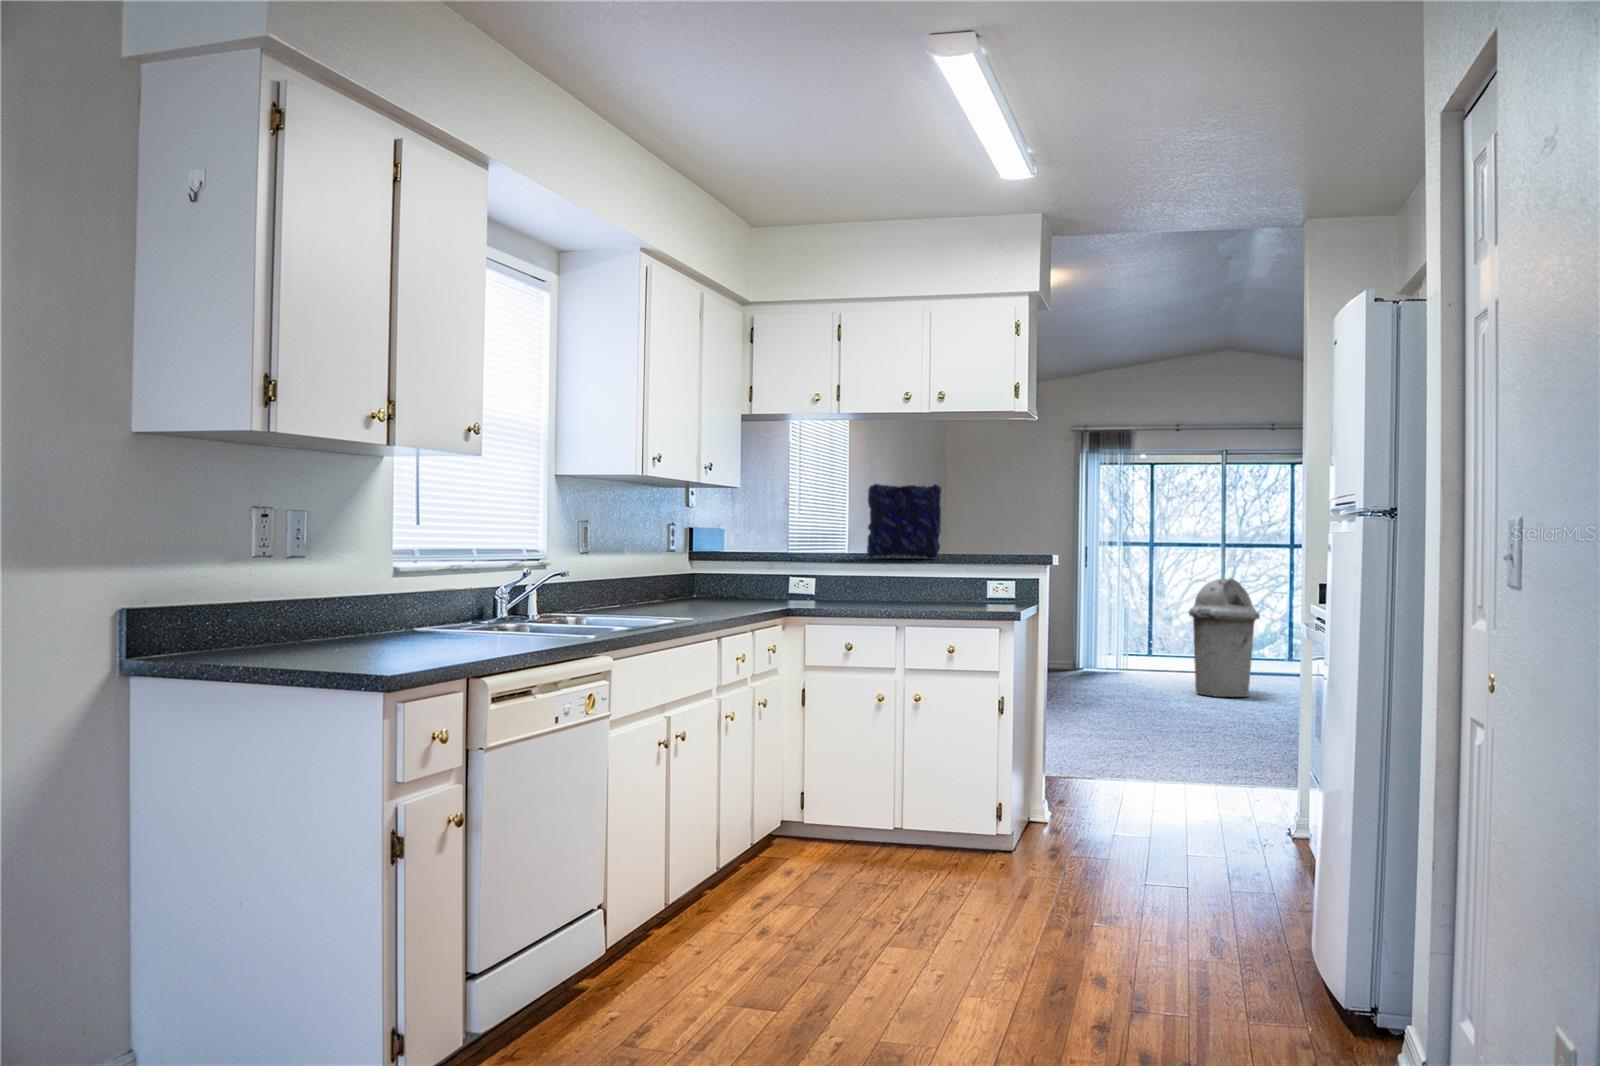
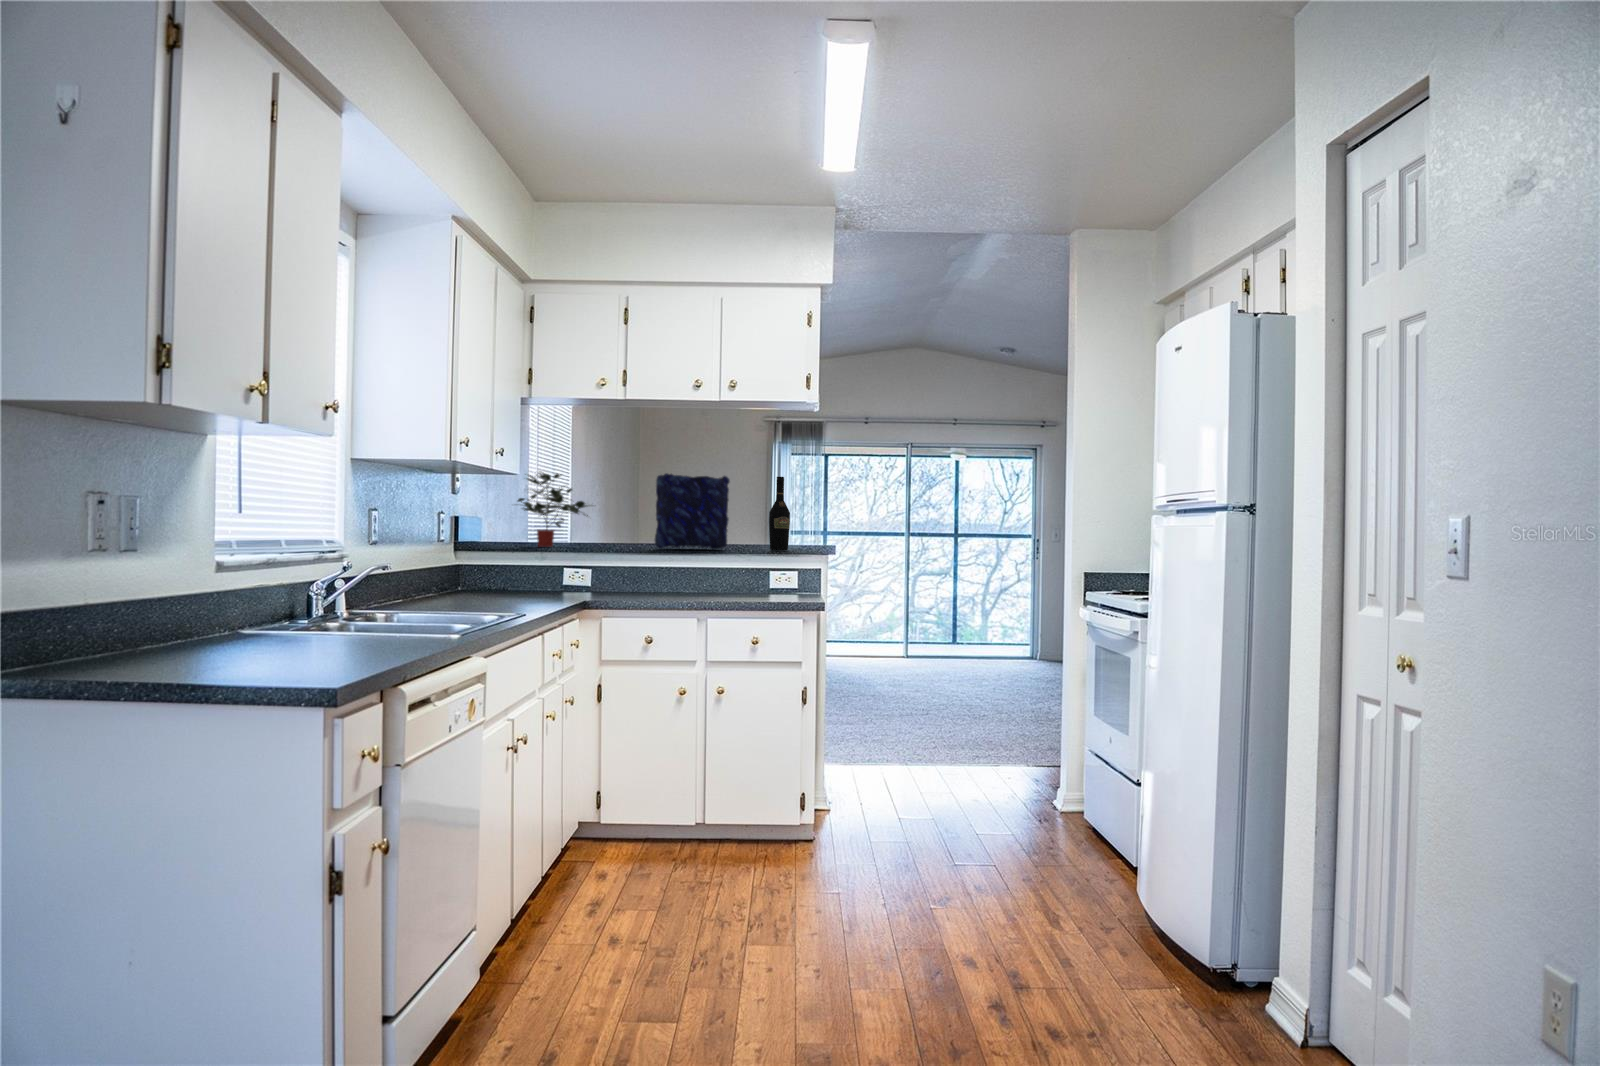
potted plant: none [743,484,818,556] -> present [518,472,588,547]
wine bottle: none [983,484,1005,560] -> present [769,477,790,550]
trash can: present [1189,578,1260,697] -> none [848,564,904,665]

